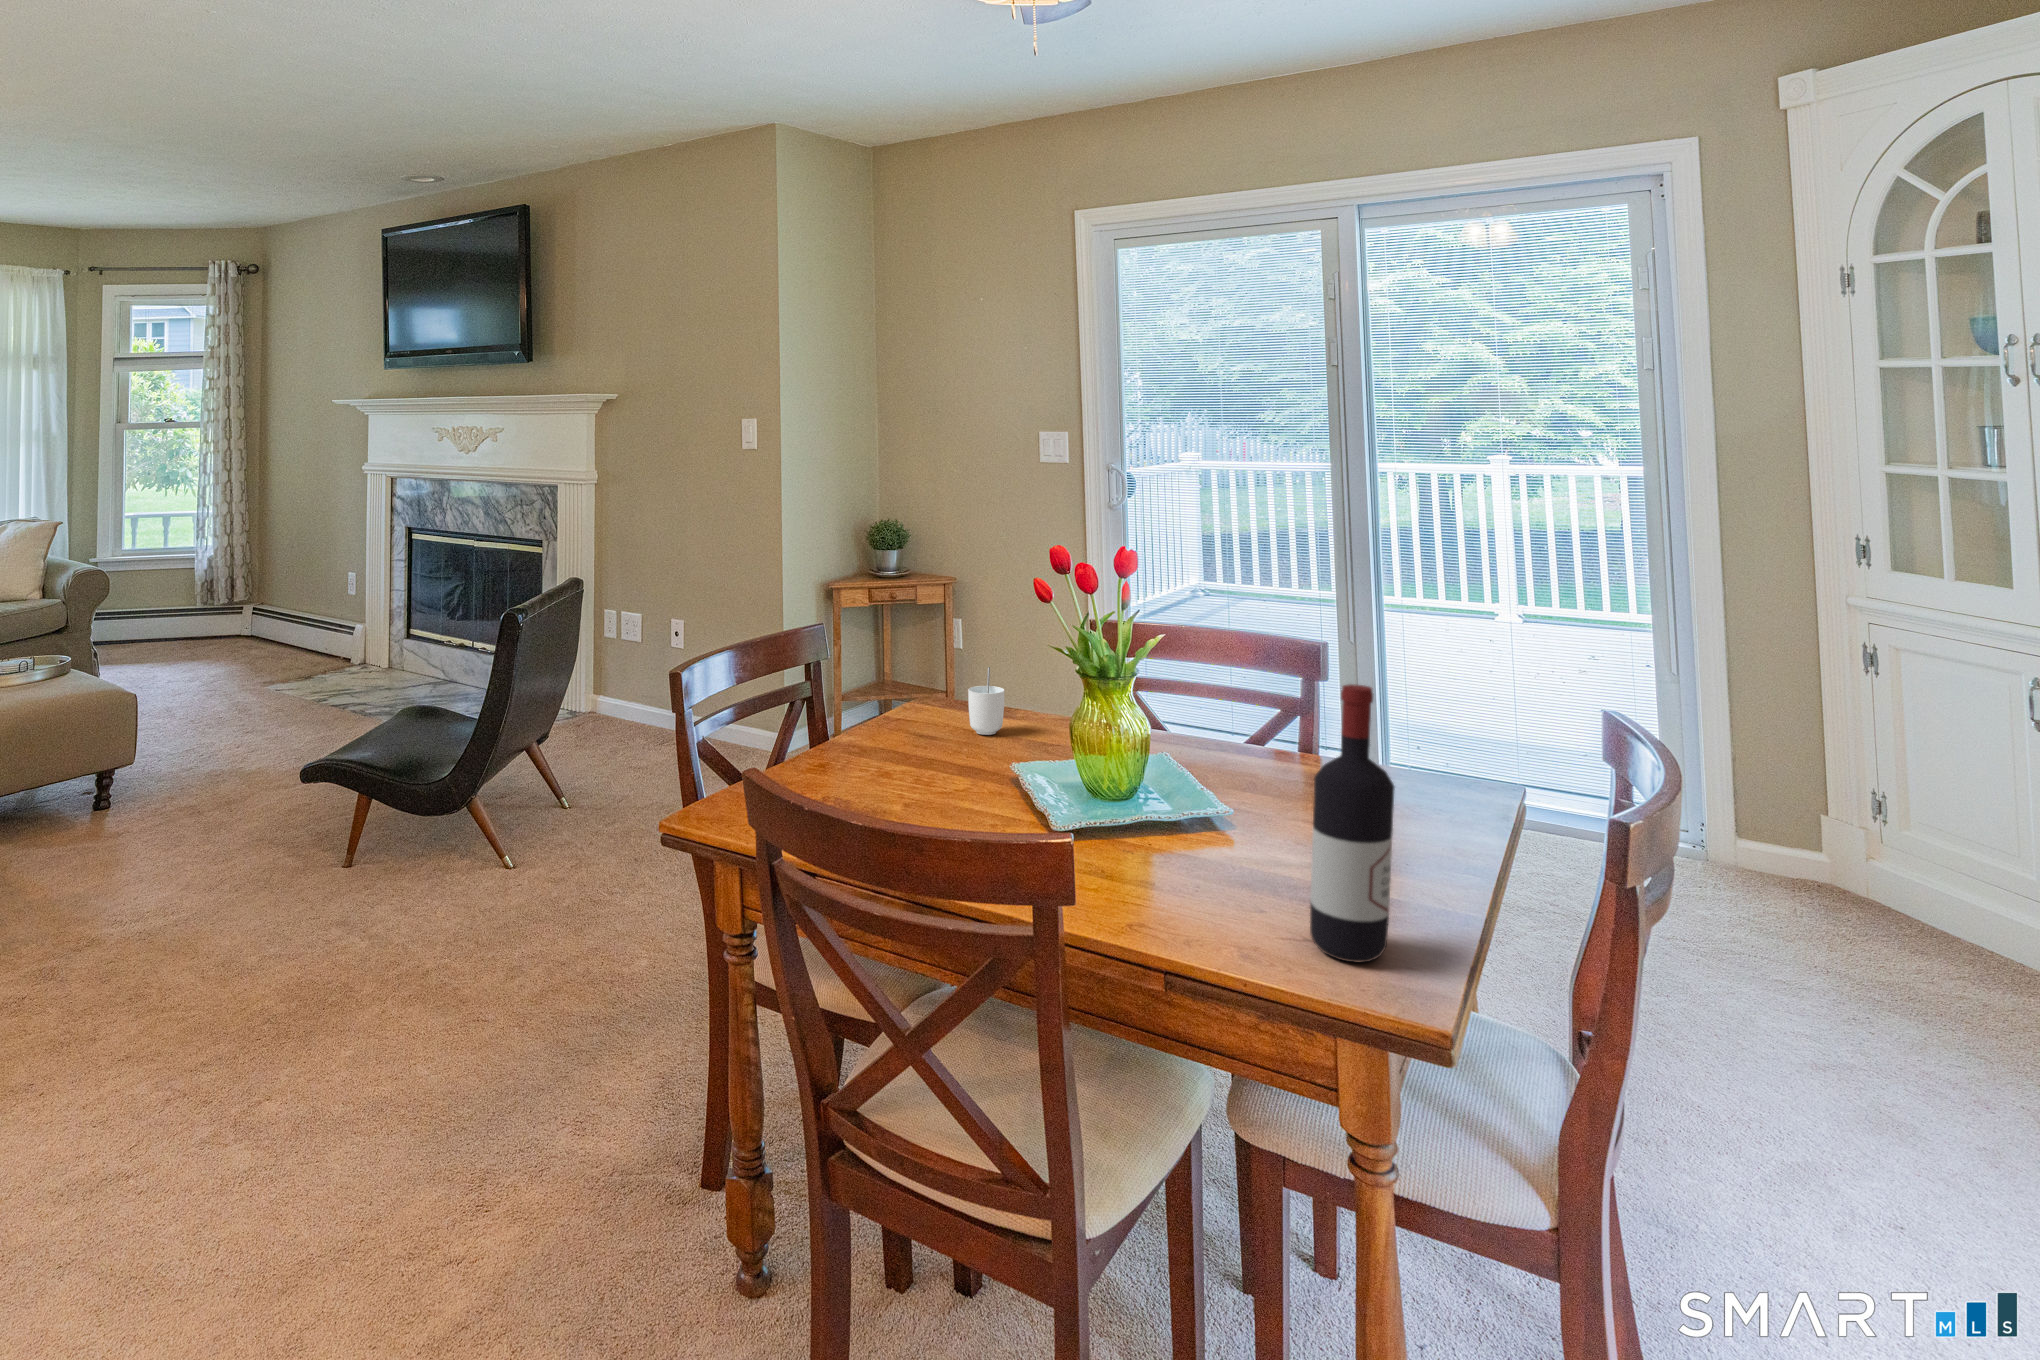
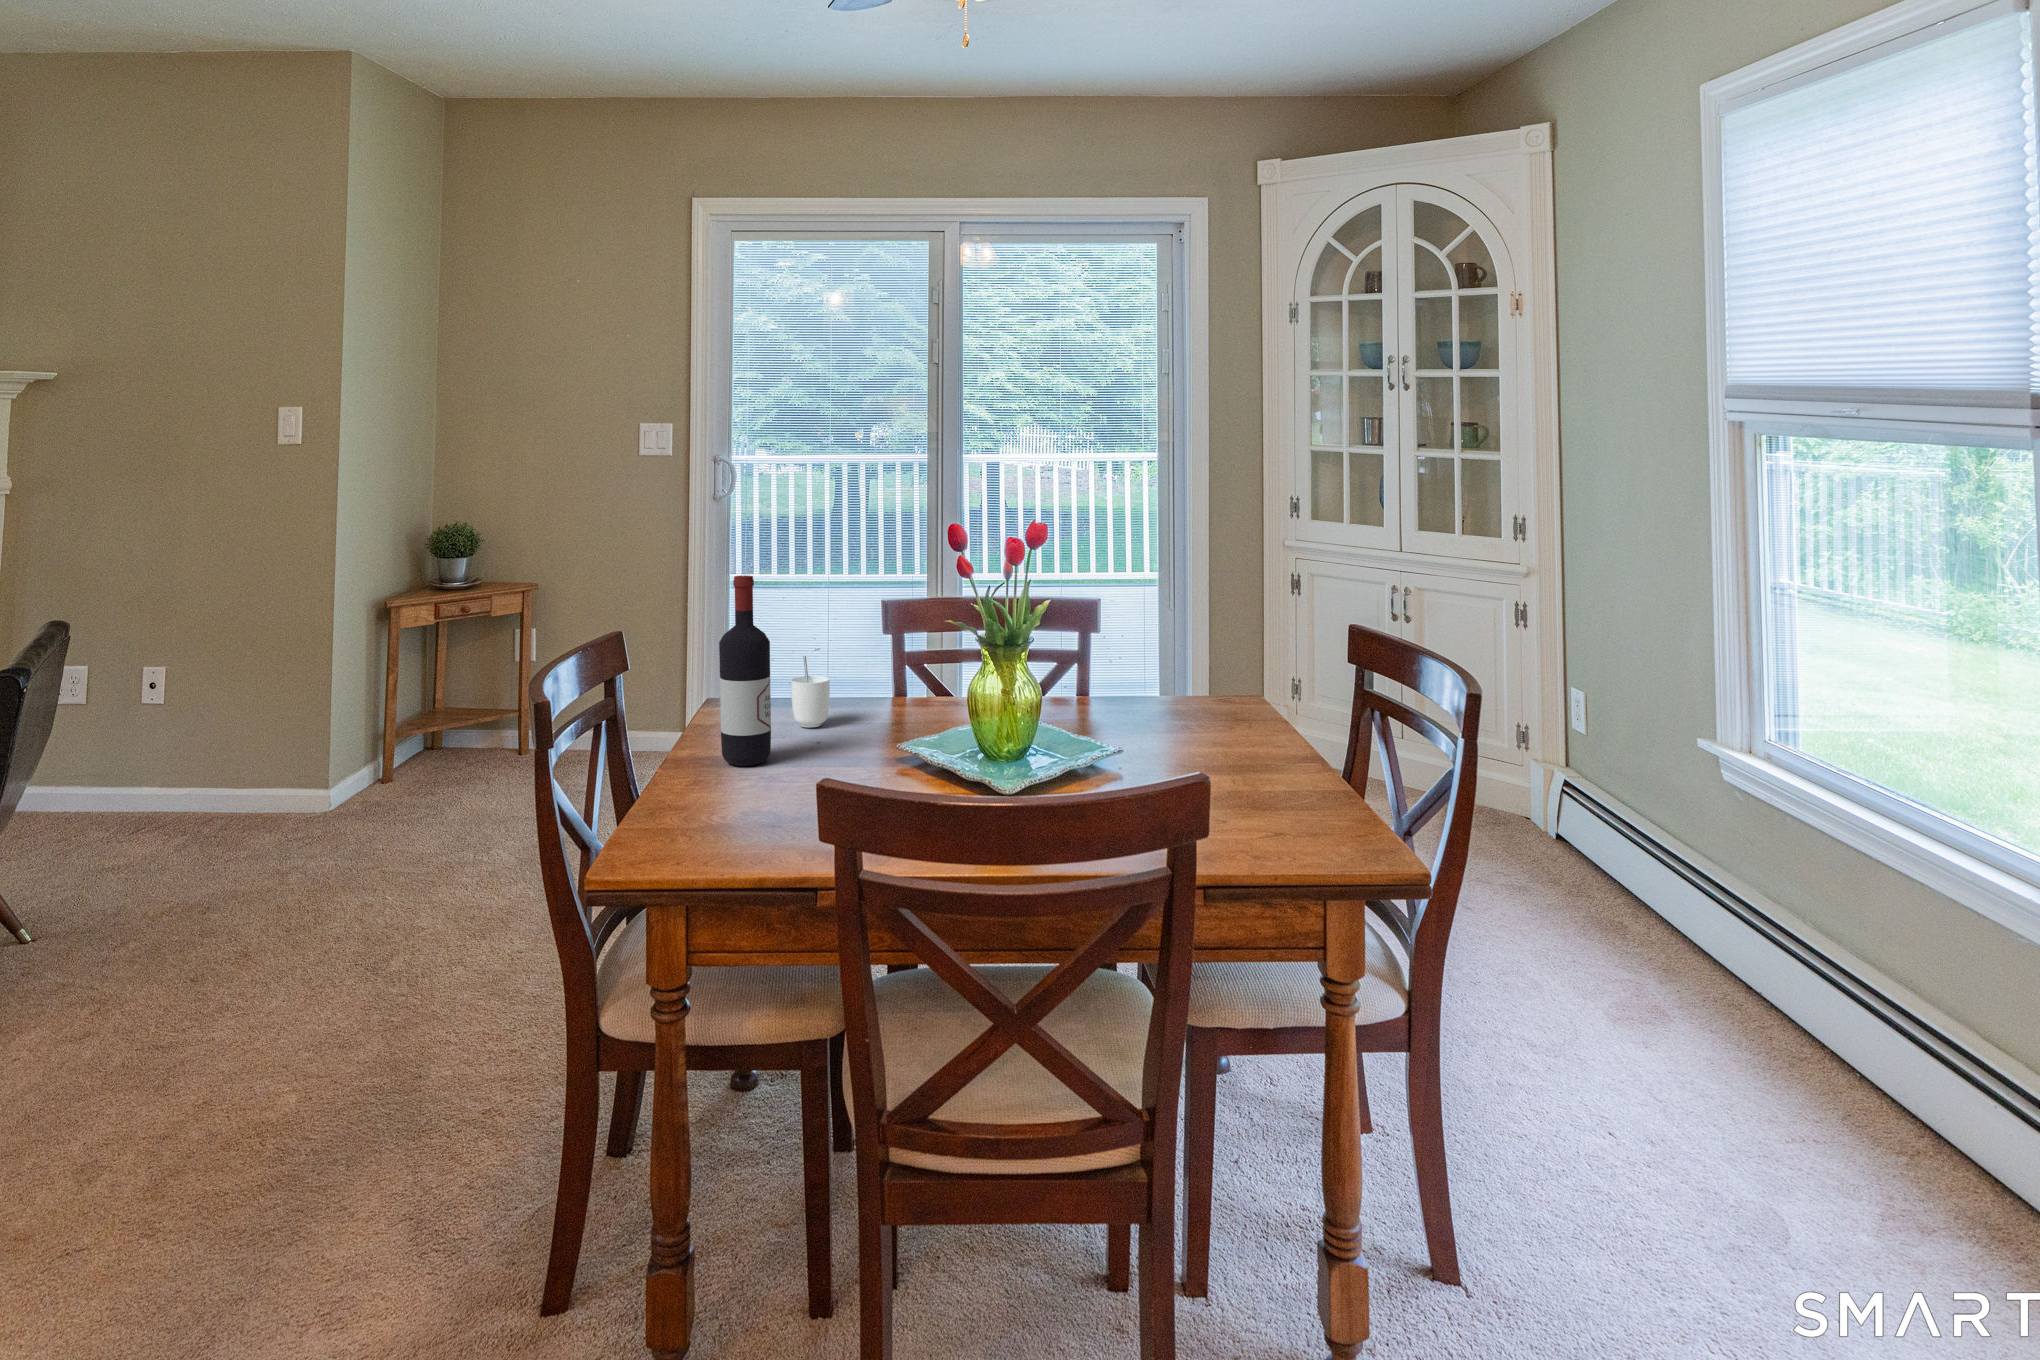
wine bottle: present [1310,684,1395,963] -> present [719,575,771,766]

